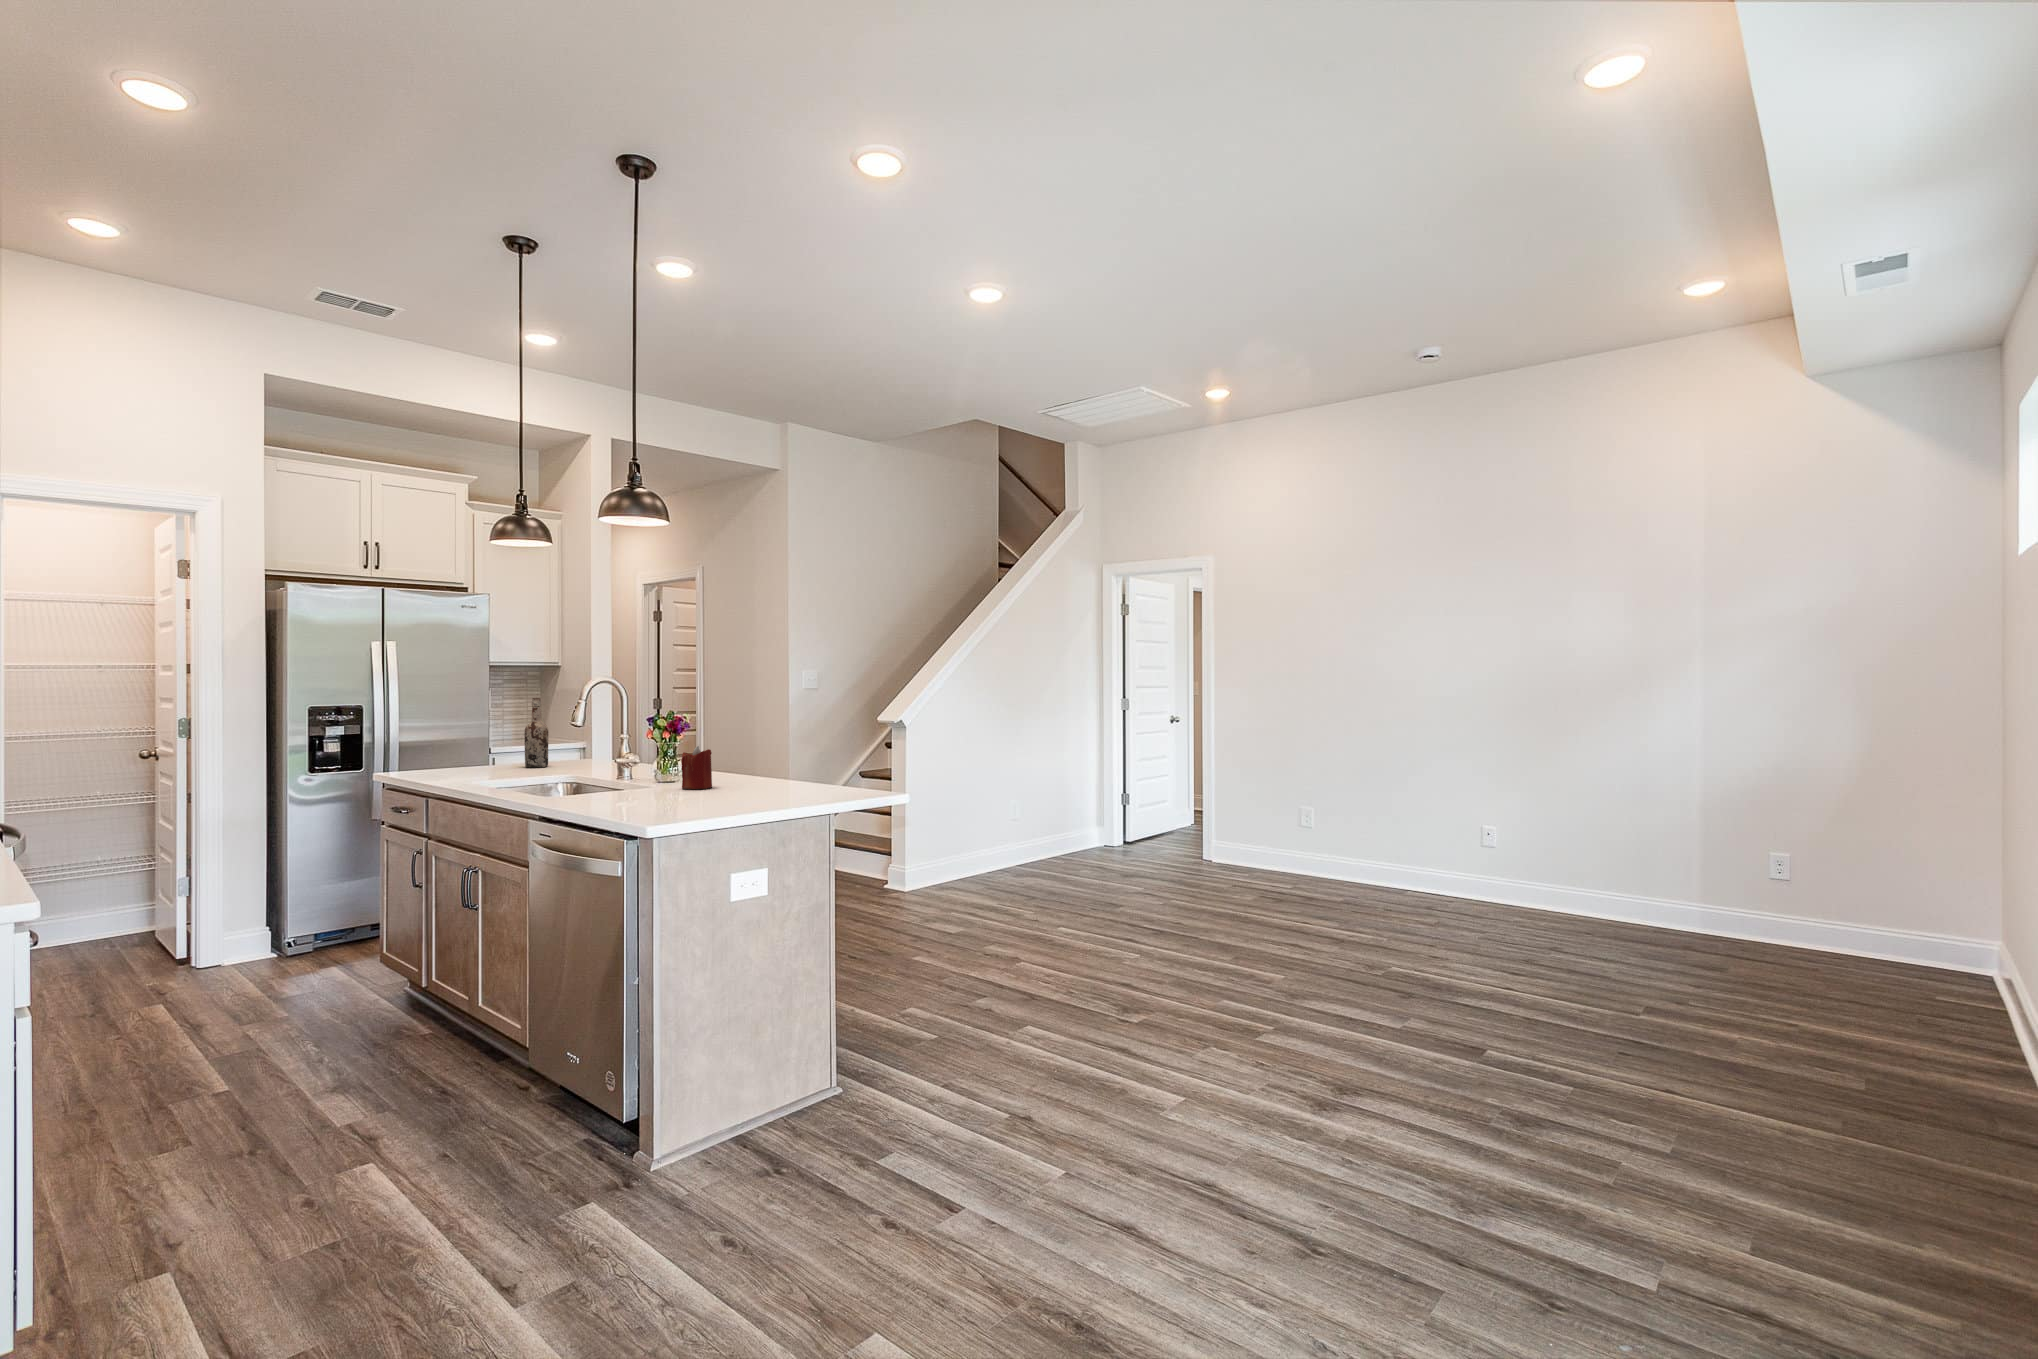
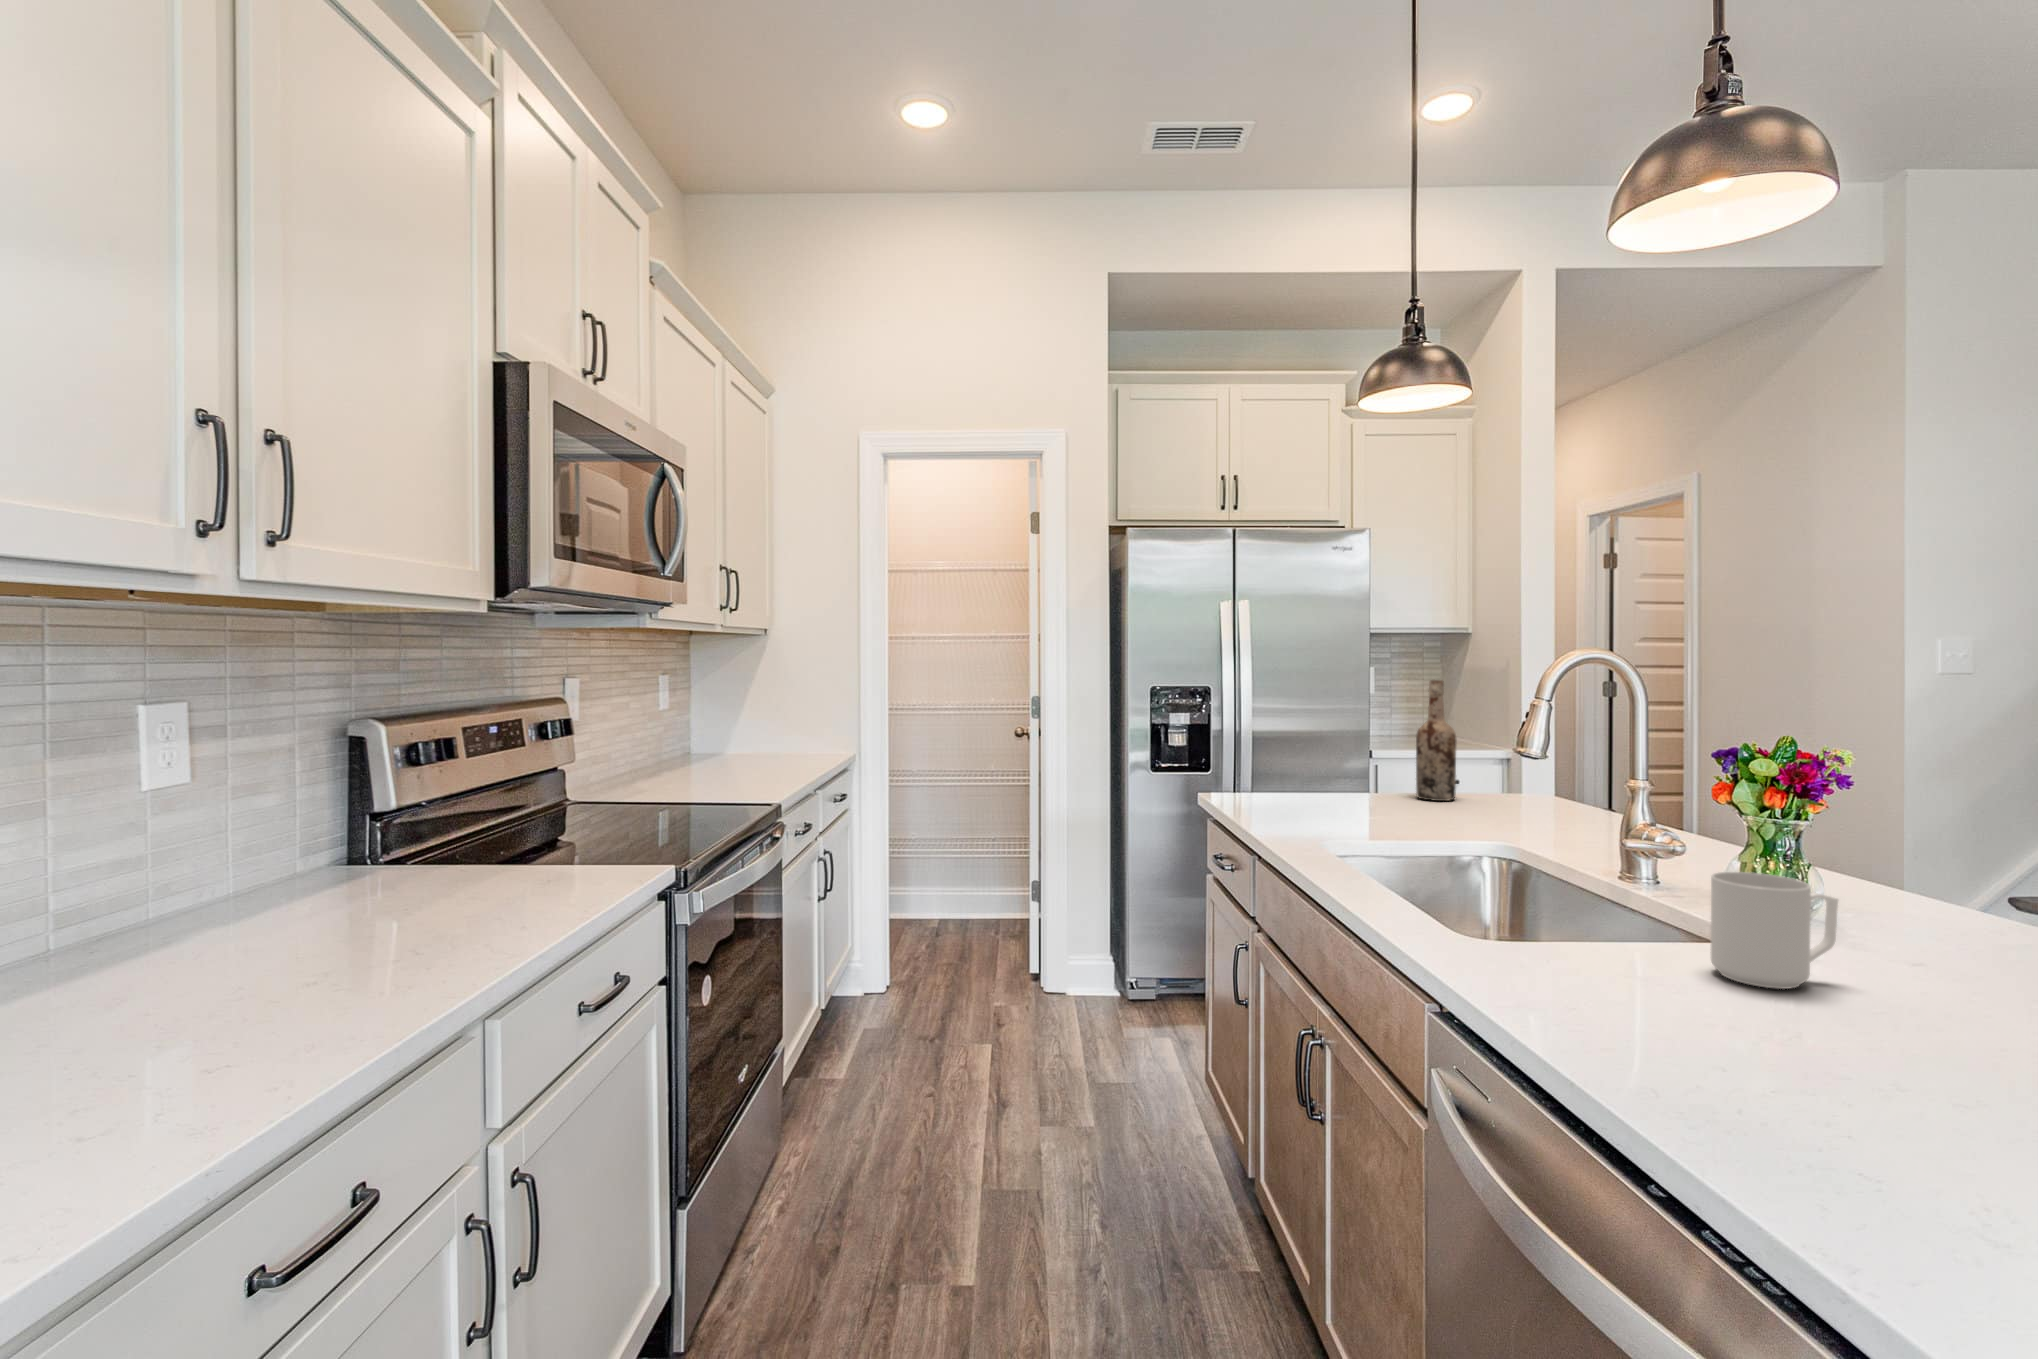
candle: present [681,746,712,789] -> none [1843,833,1958,968]
mug: none [633,761,671,797] -> present [1710,872,1838,989]

